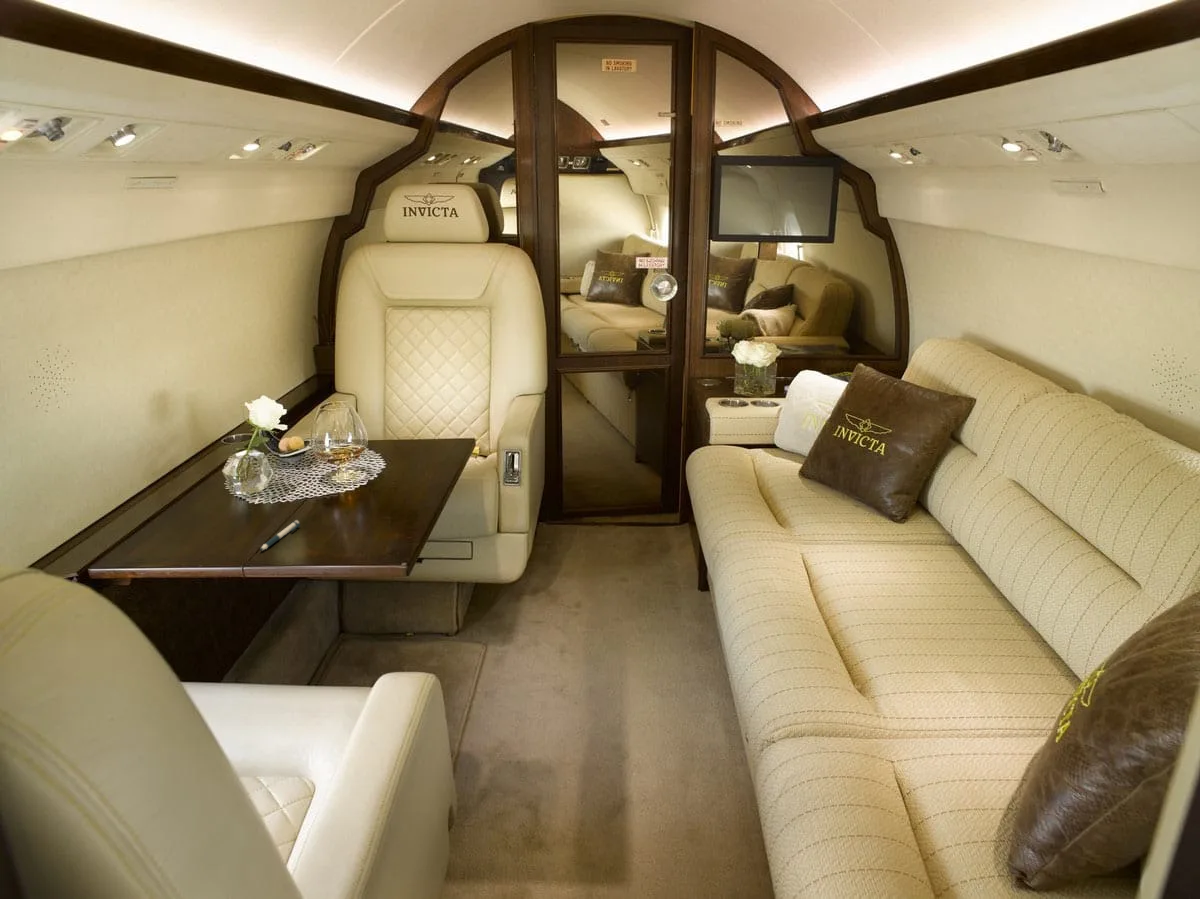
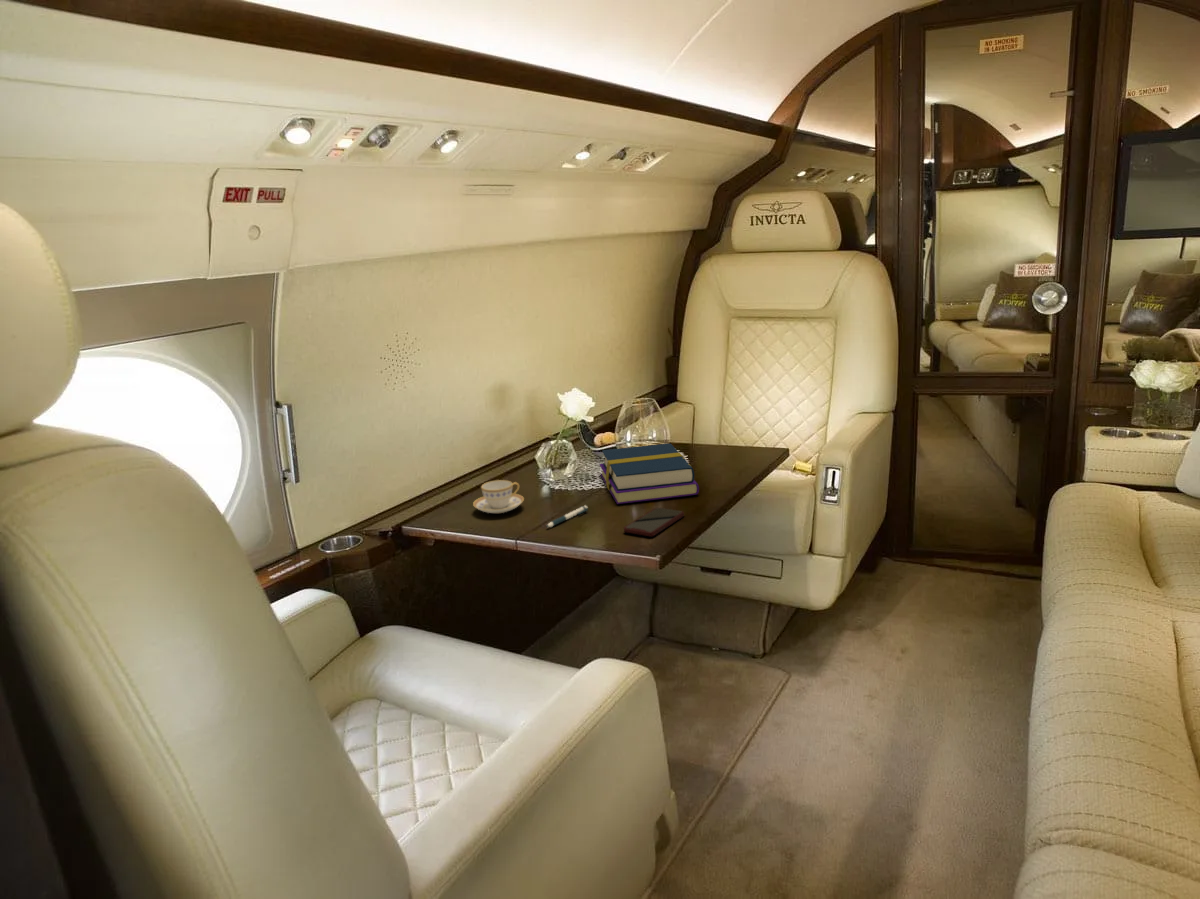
book: none [295,444,412,515] -> present [600,443,699,504]
teacup: none [161,503,223,542] -> present [473,480,524,513]
smartphone: none [349,514,406,547] -> present [624,508,684,536]

